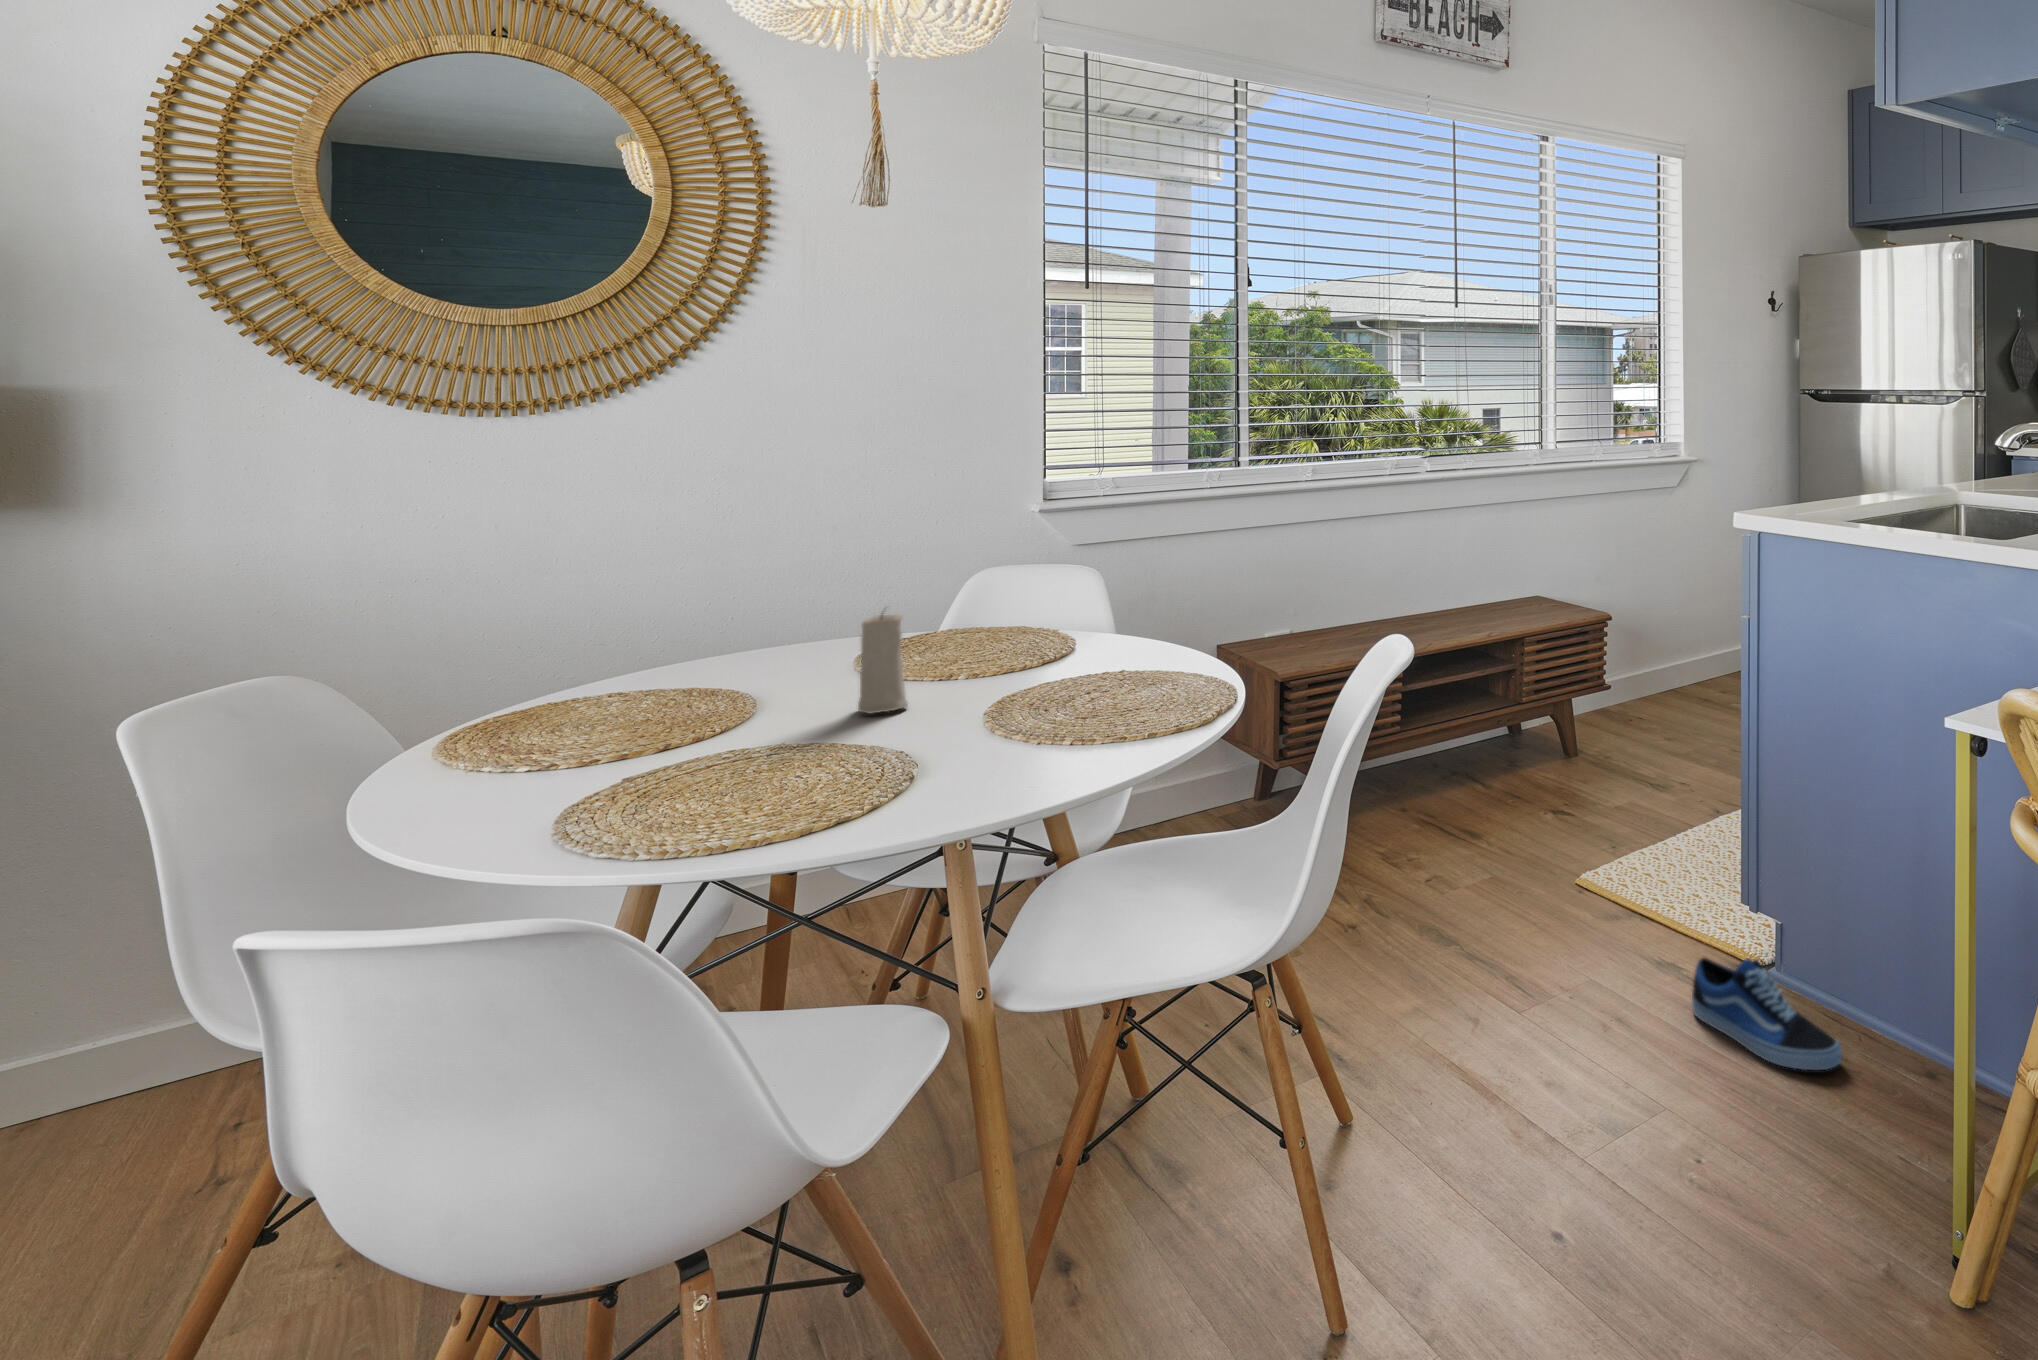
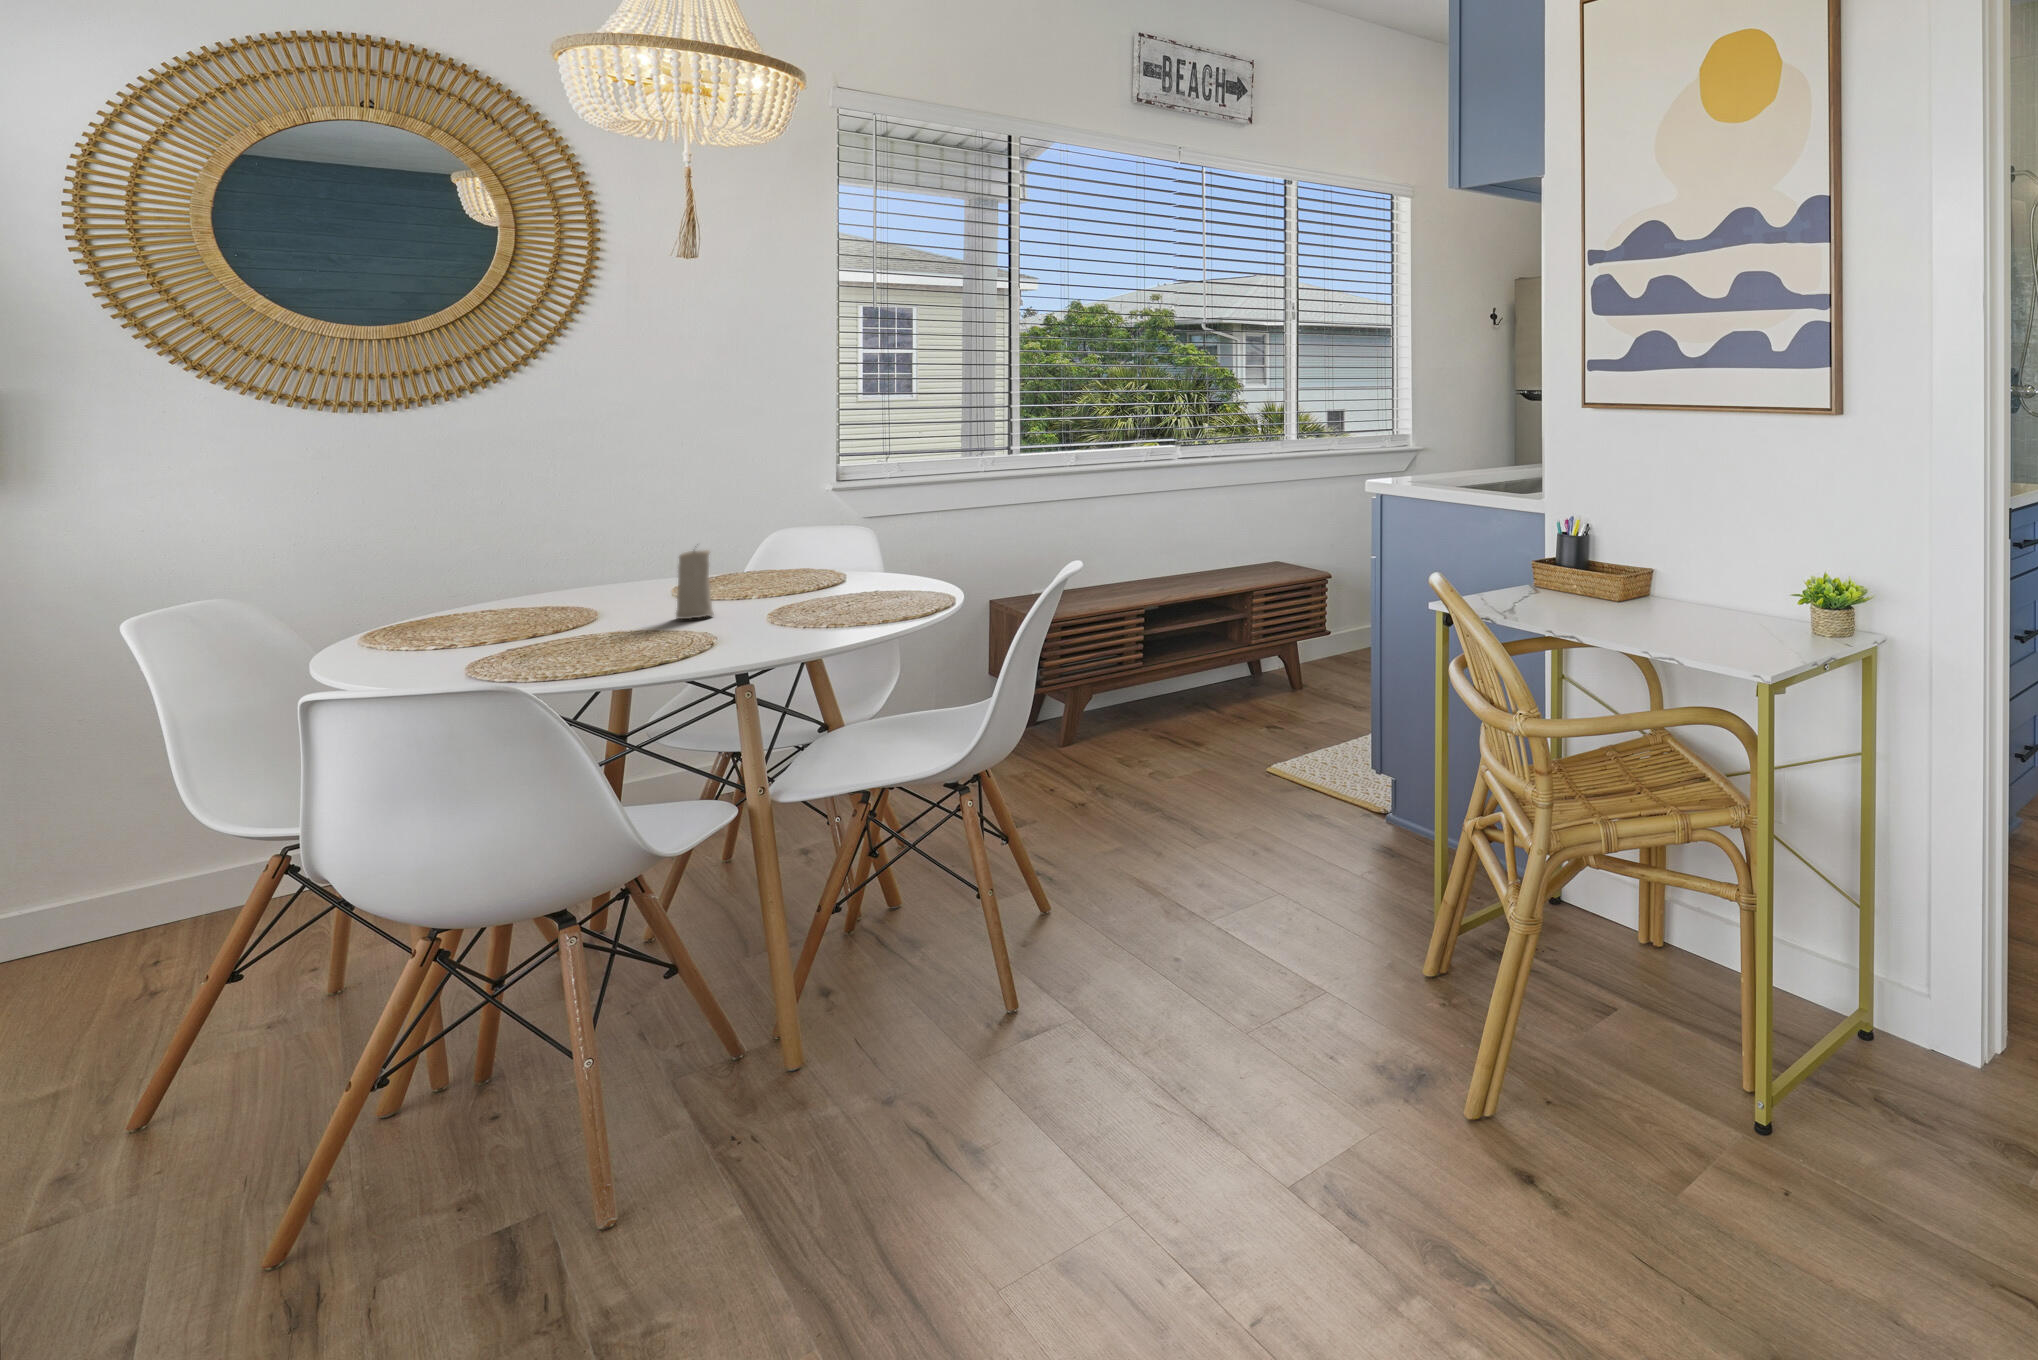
shoe: present [1692,958,1842,1070] -> none [1322,794,1414,862]

